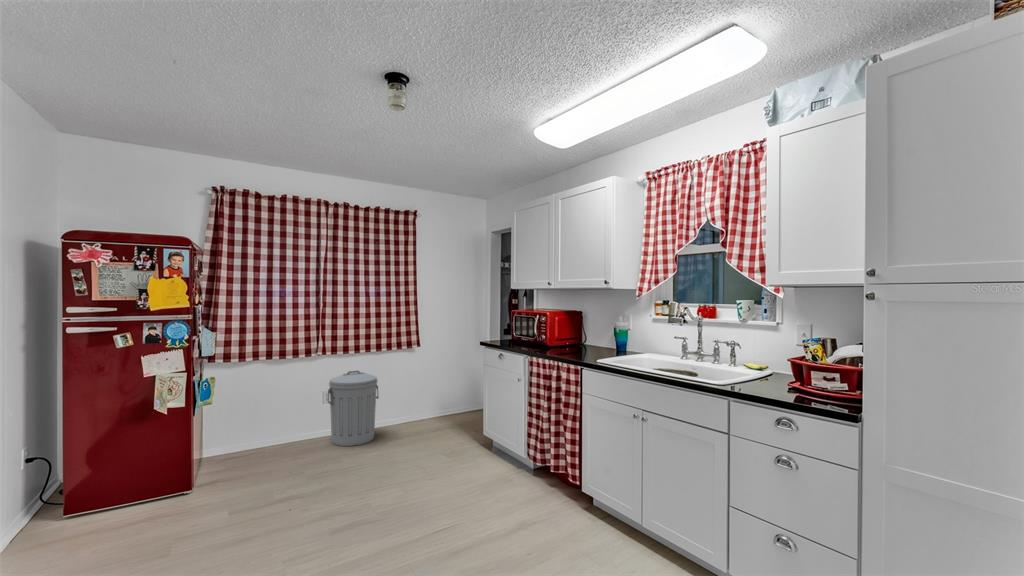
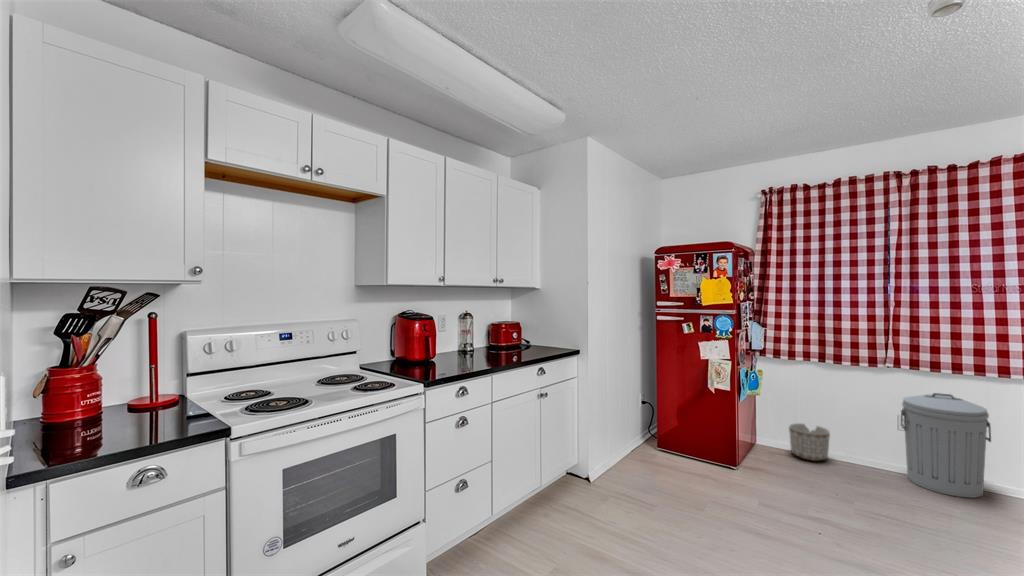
planter: none [238,422,276,457] -> present [789,423,830,461]

